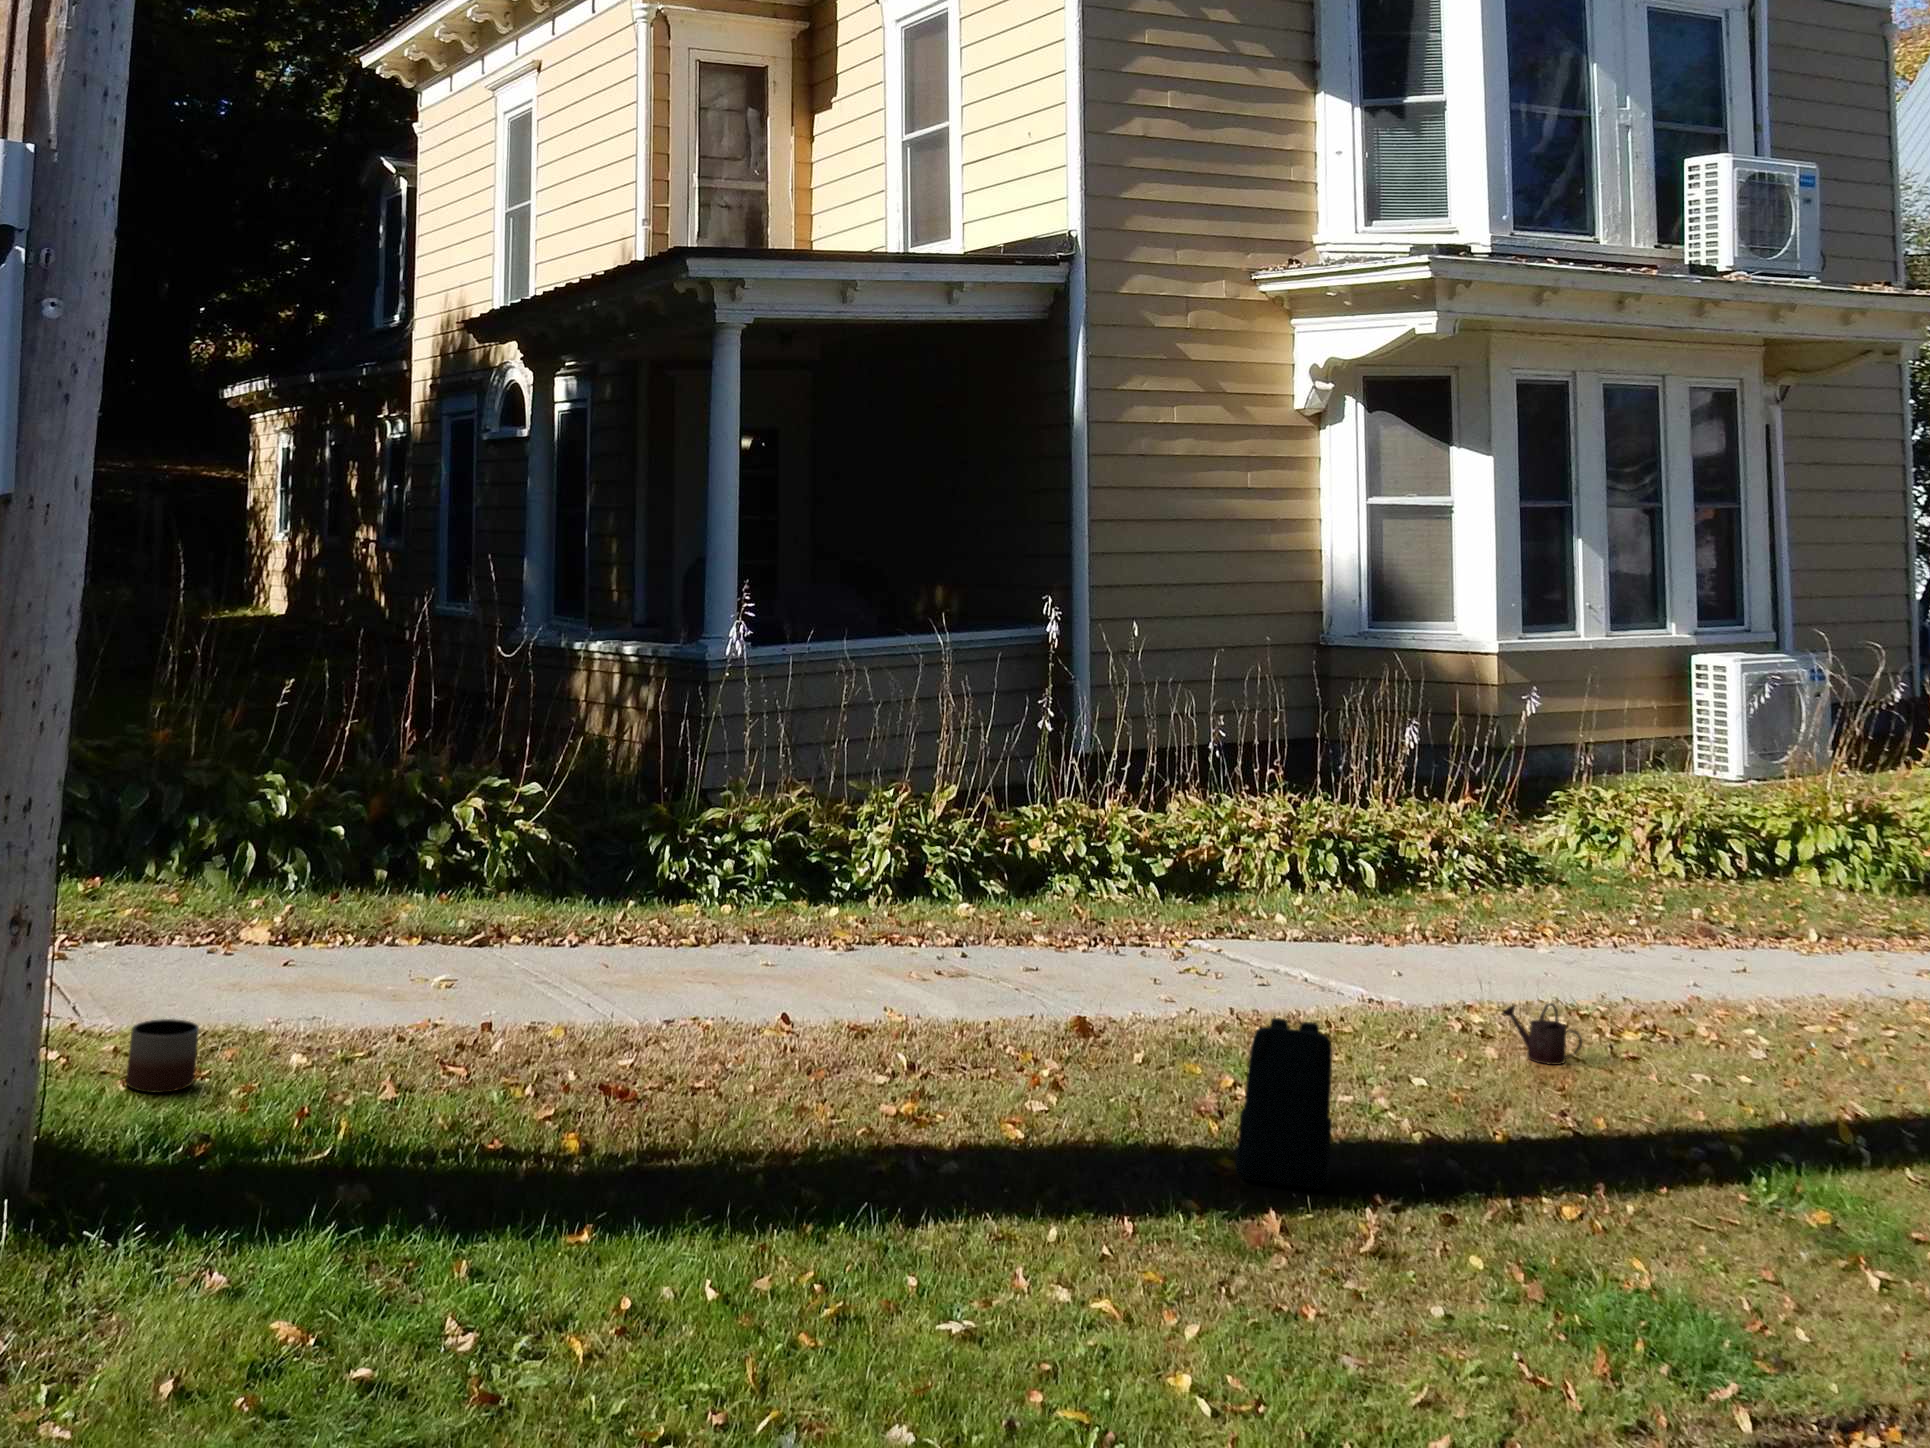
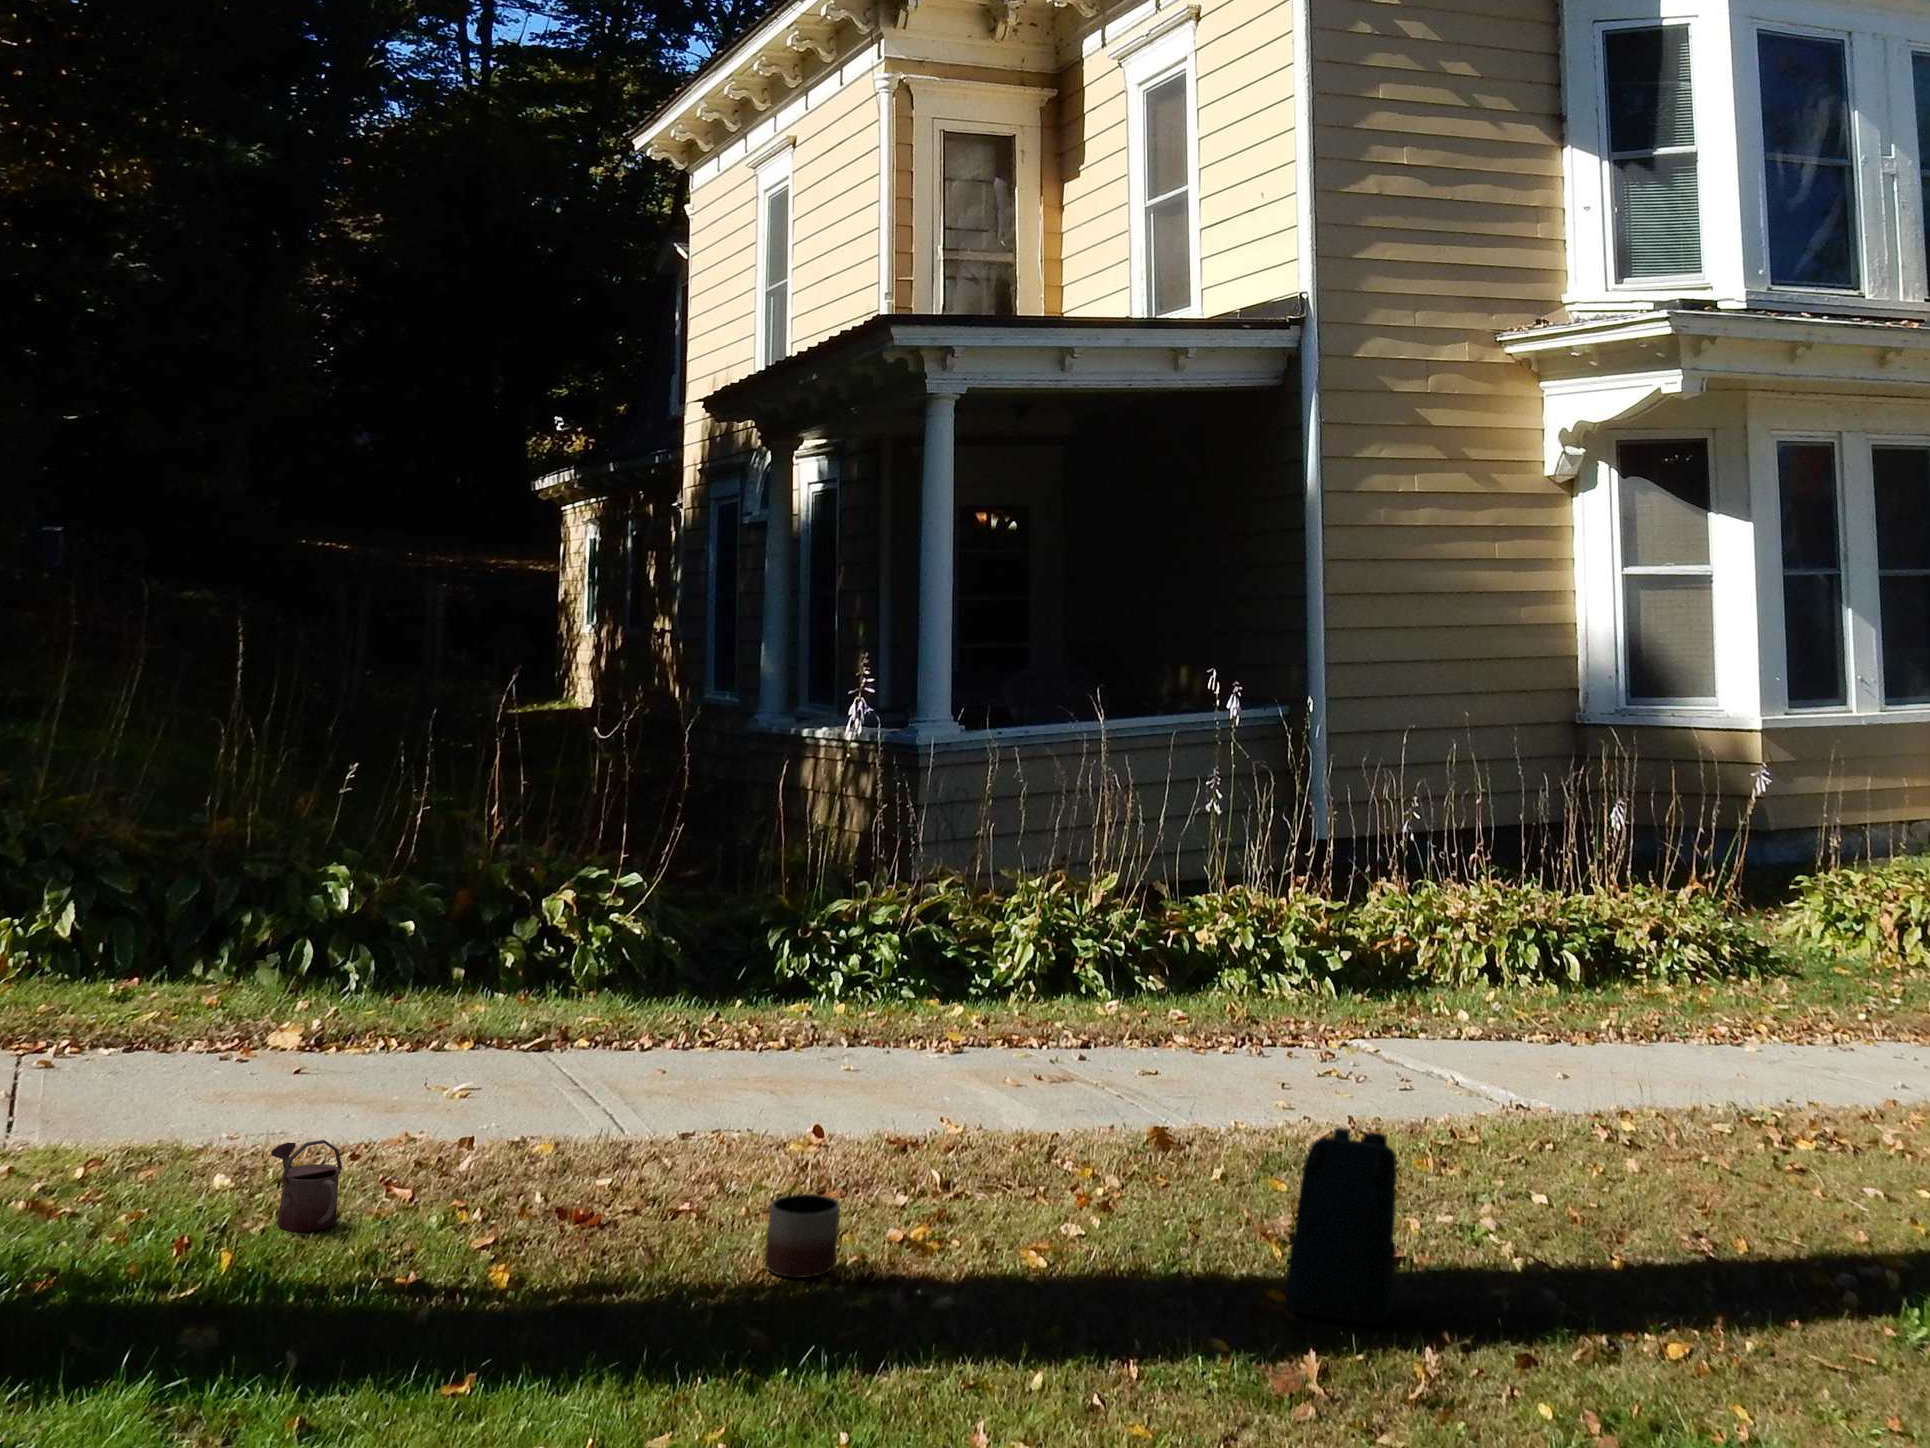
watering can: present [1502,1003,1582,1065] -> present [271,1140,342,1232]
planter: present [126,1019,199,1093] -> present [765,1194,840,1278]

